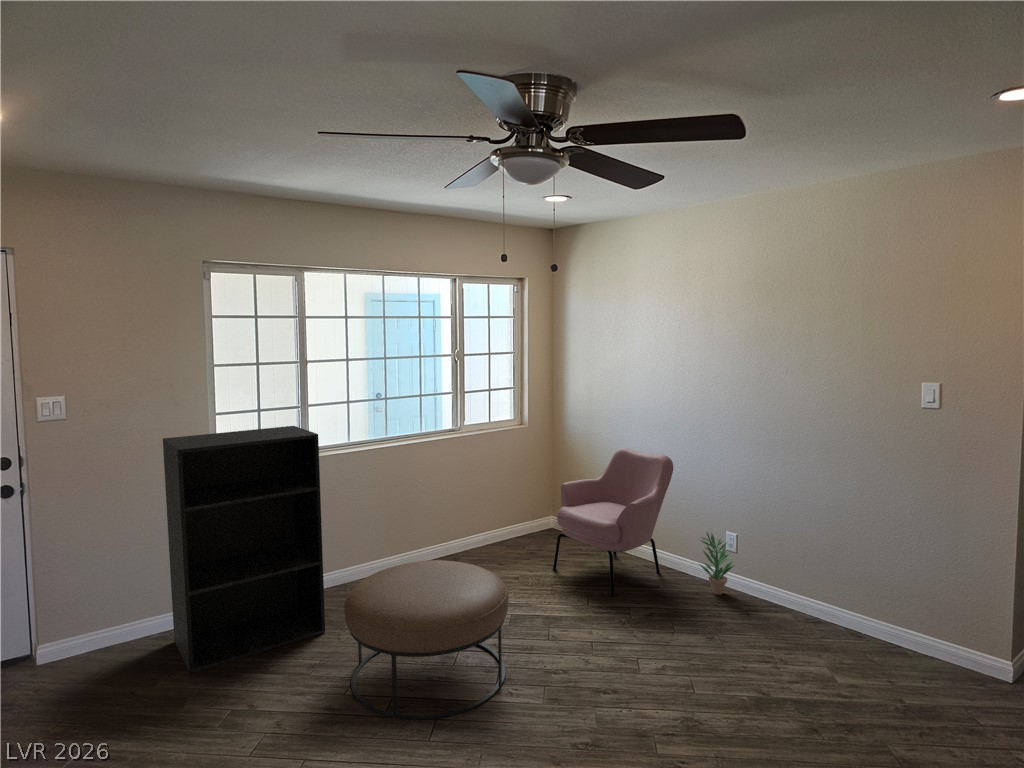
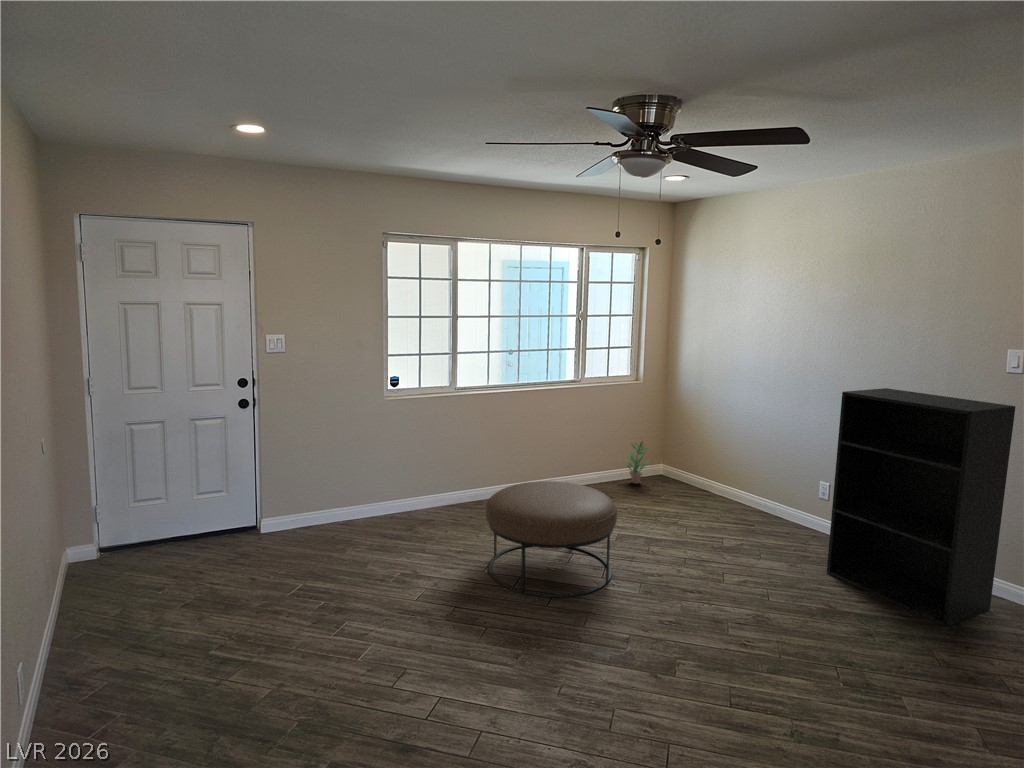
bookshelf: present [163,426,325,673] -> present [827,388,1015,627]
armchair: present [553,448,673,596] -> none [658,404,776,530]
potted plant: present [700,533,734,595] -> present [626,442,647,484]

